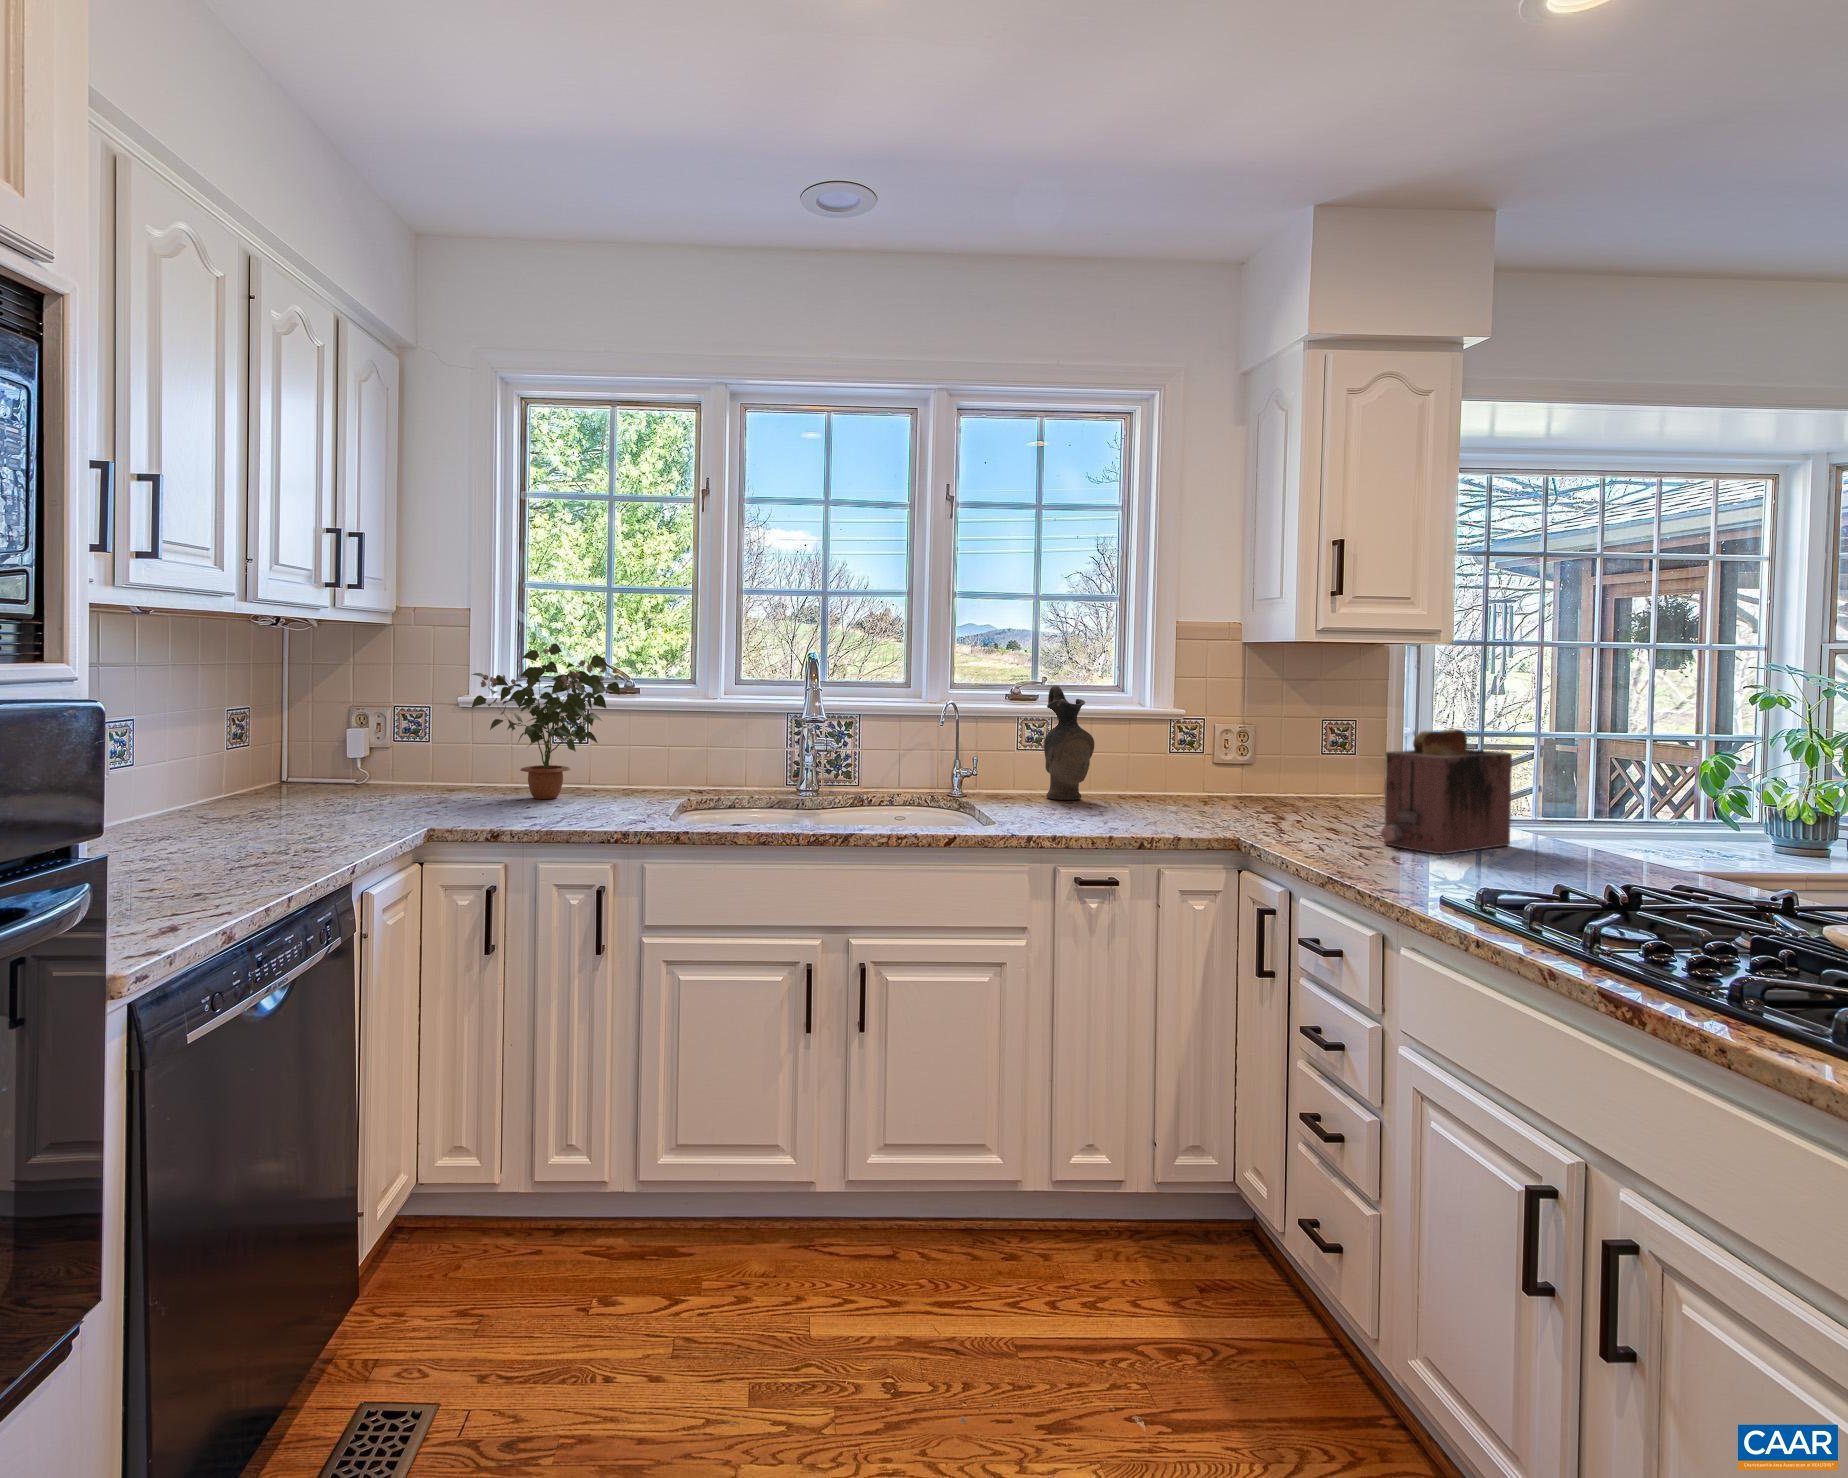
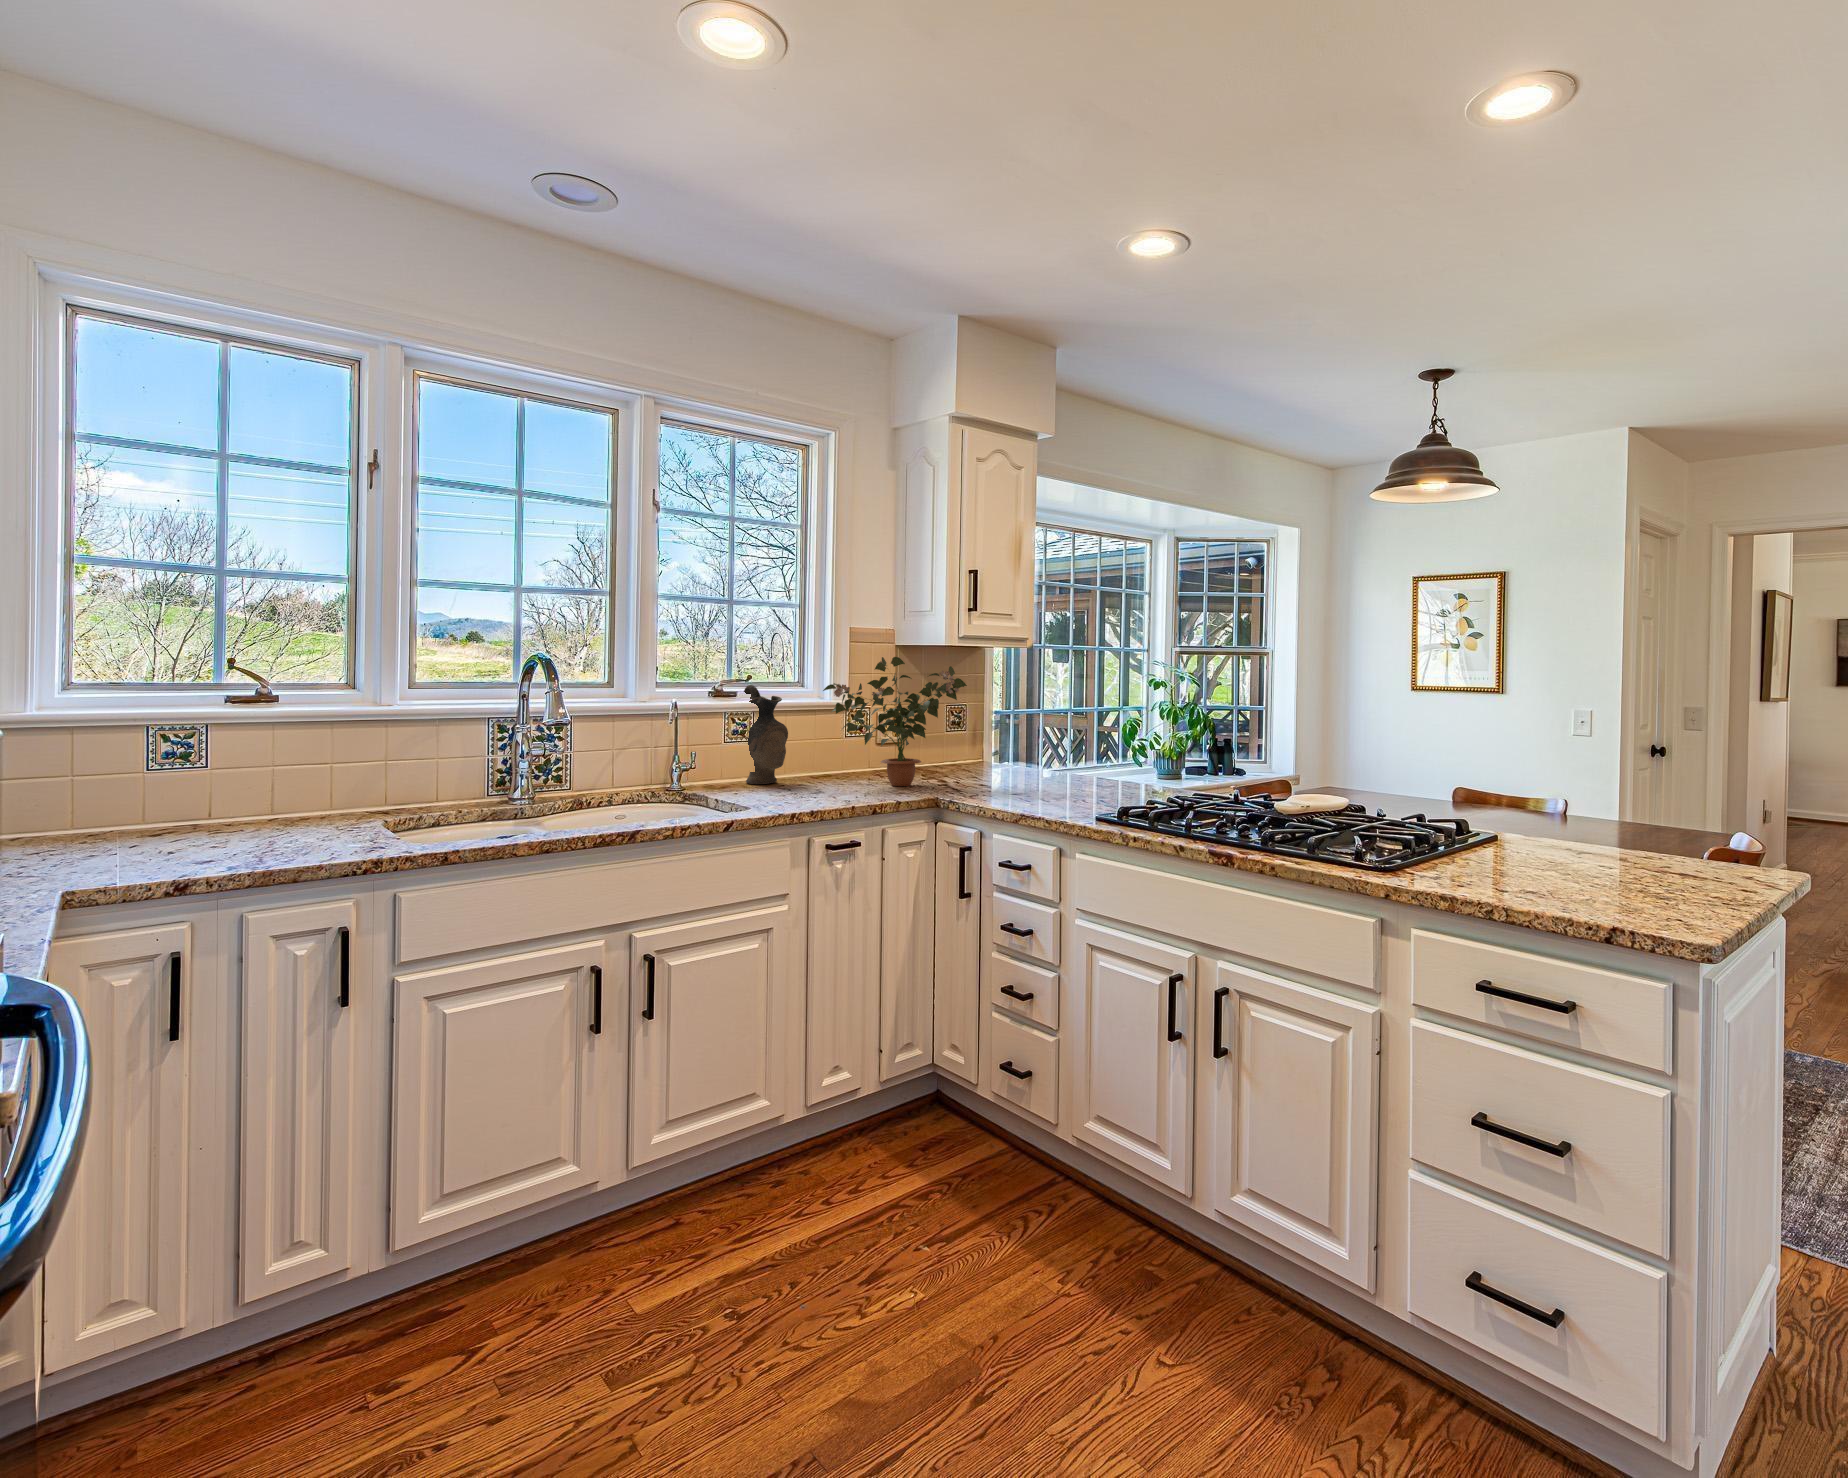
potted plant: present [472,643,625,799] -> present [823,657,967,786]
toaster: present [1381,729,1512,854] -> none [1029,708,1094,795]

